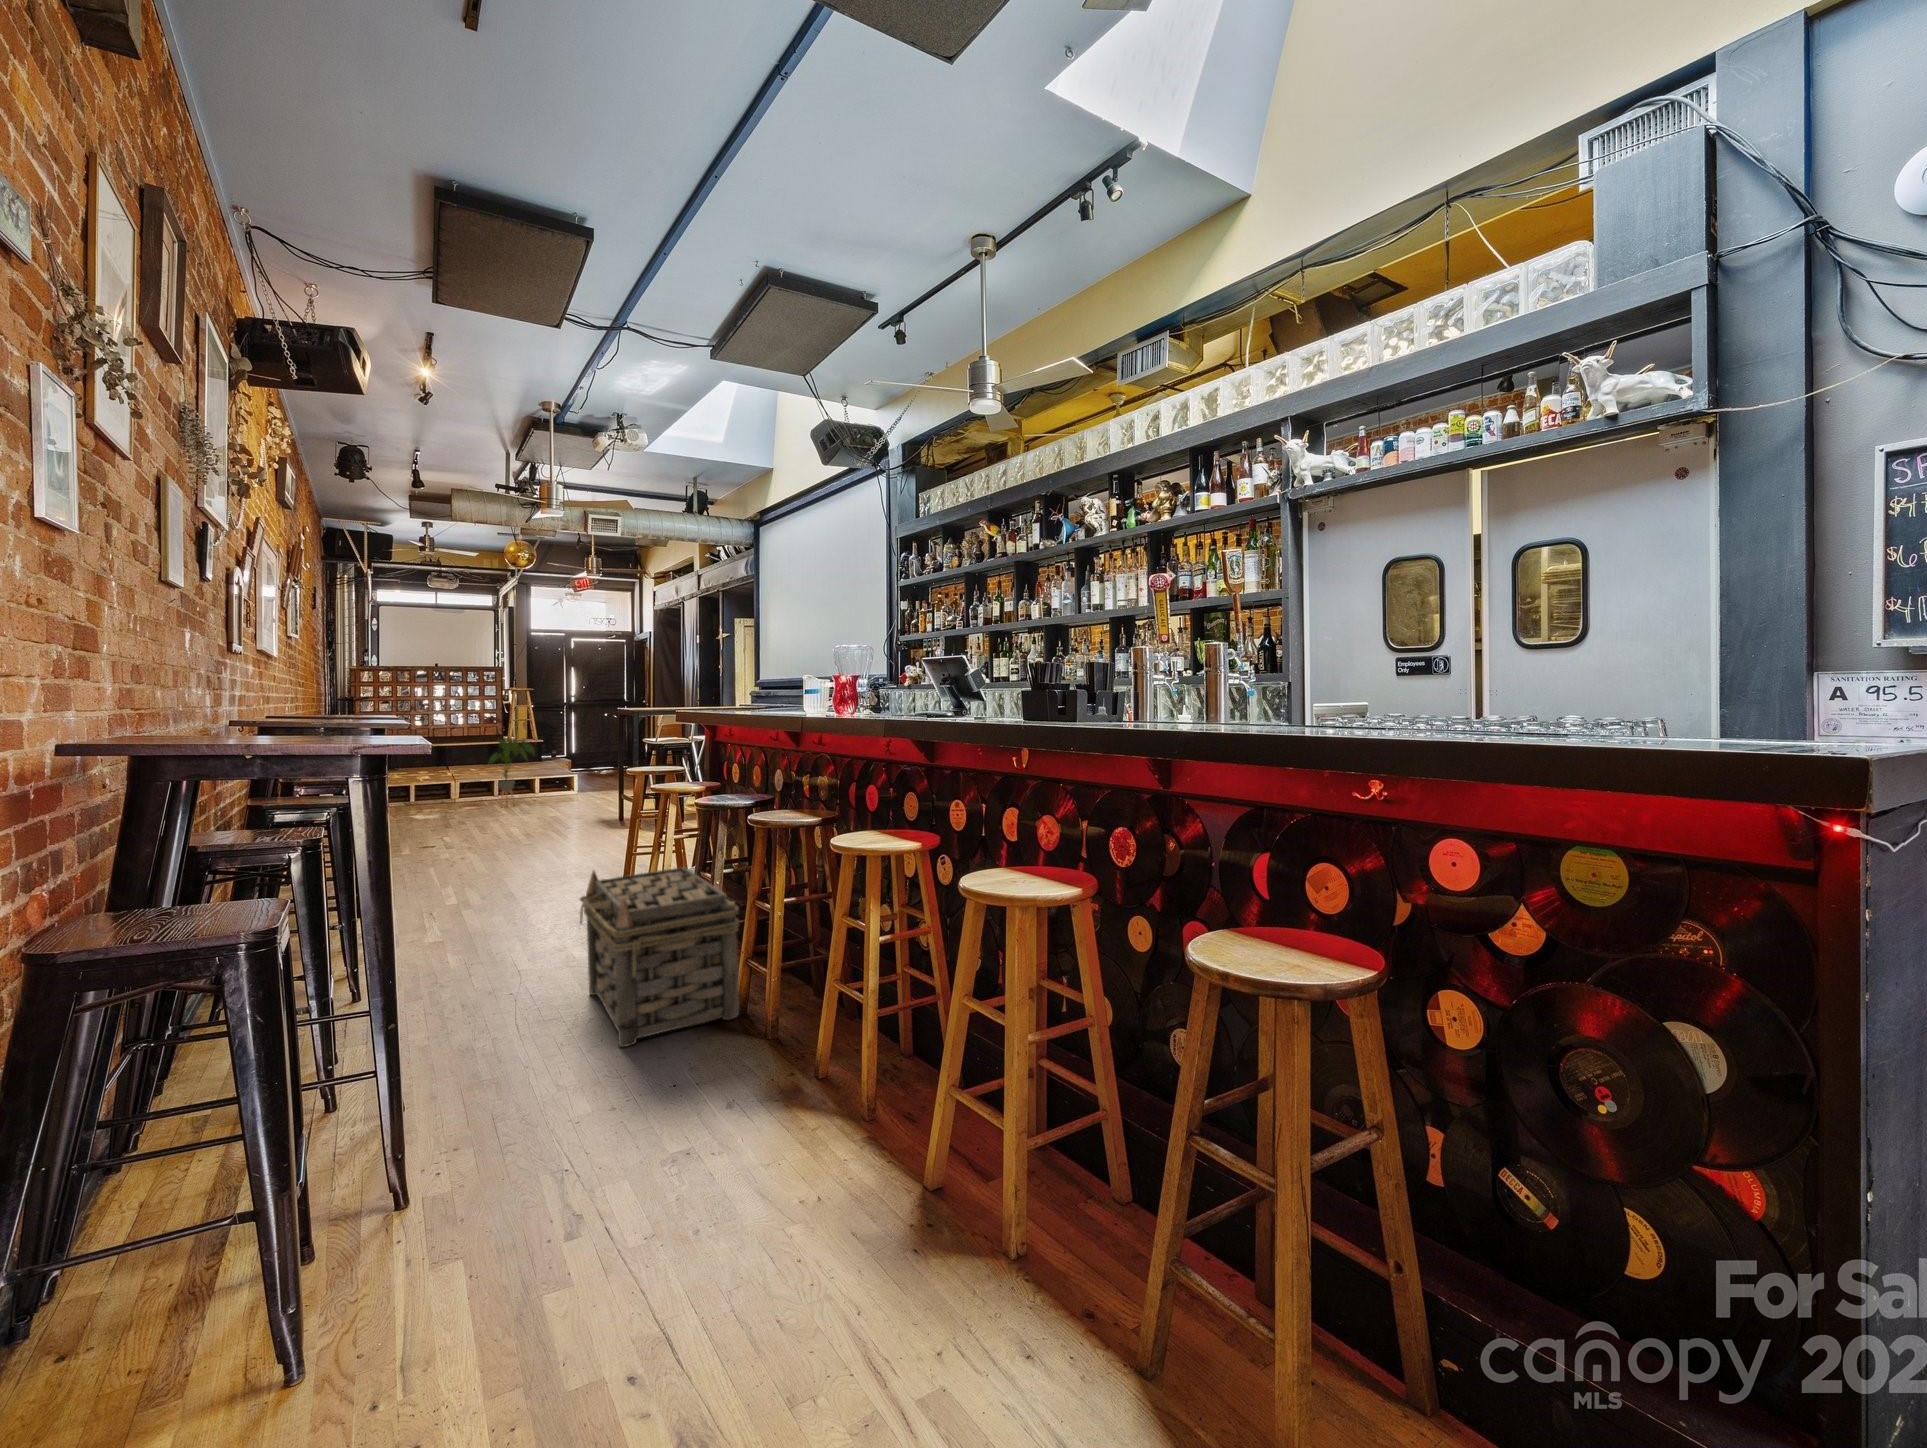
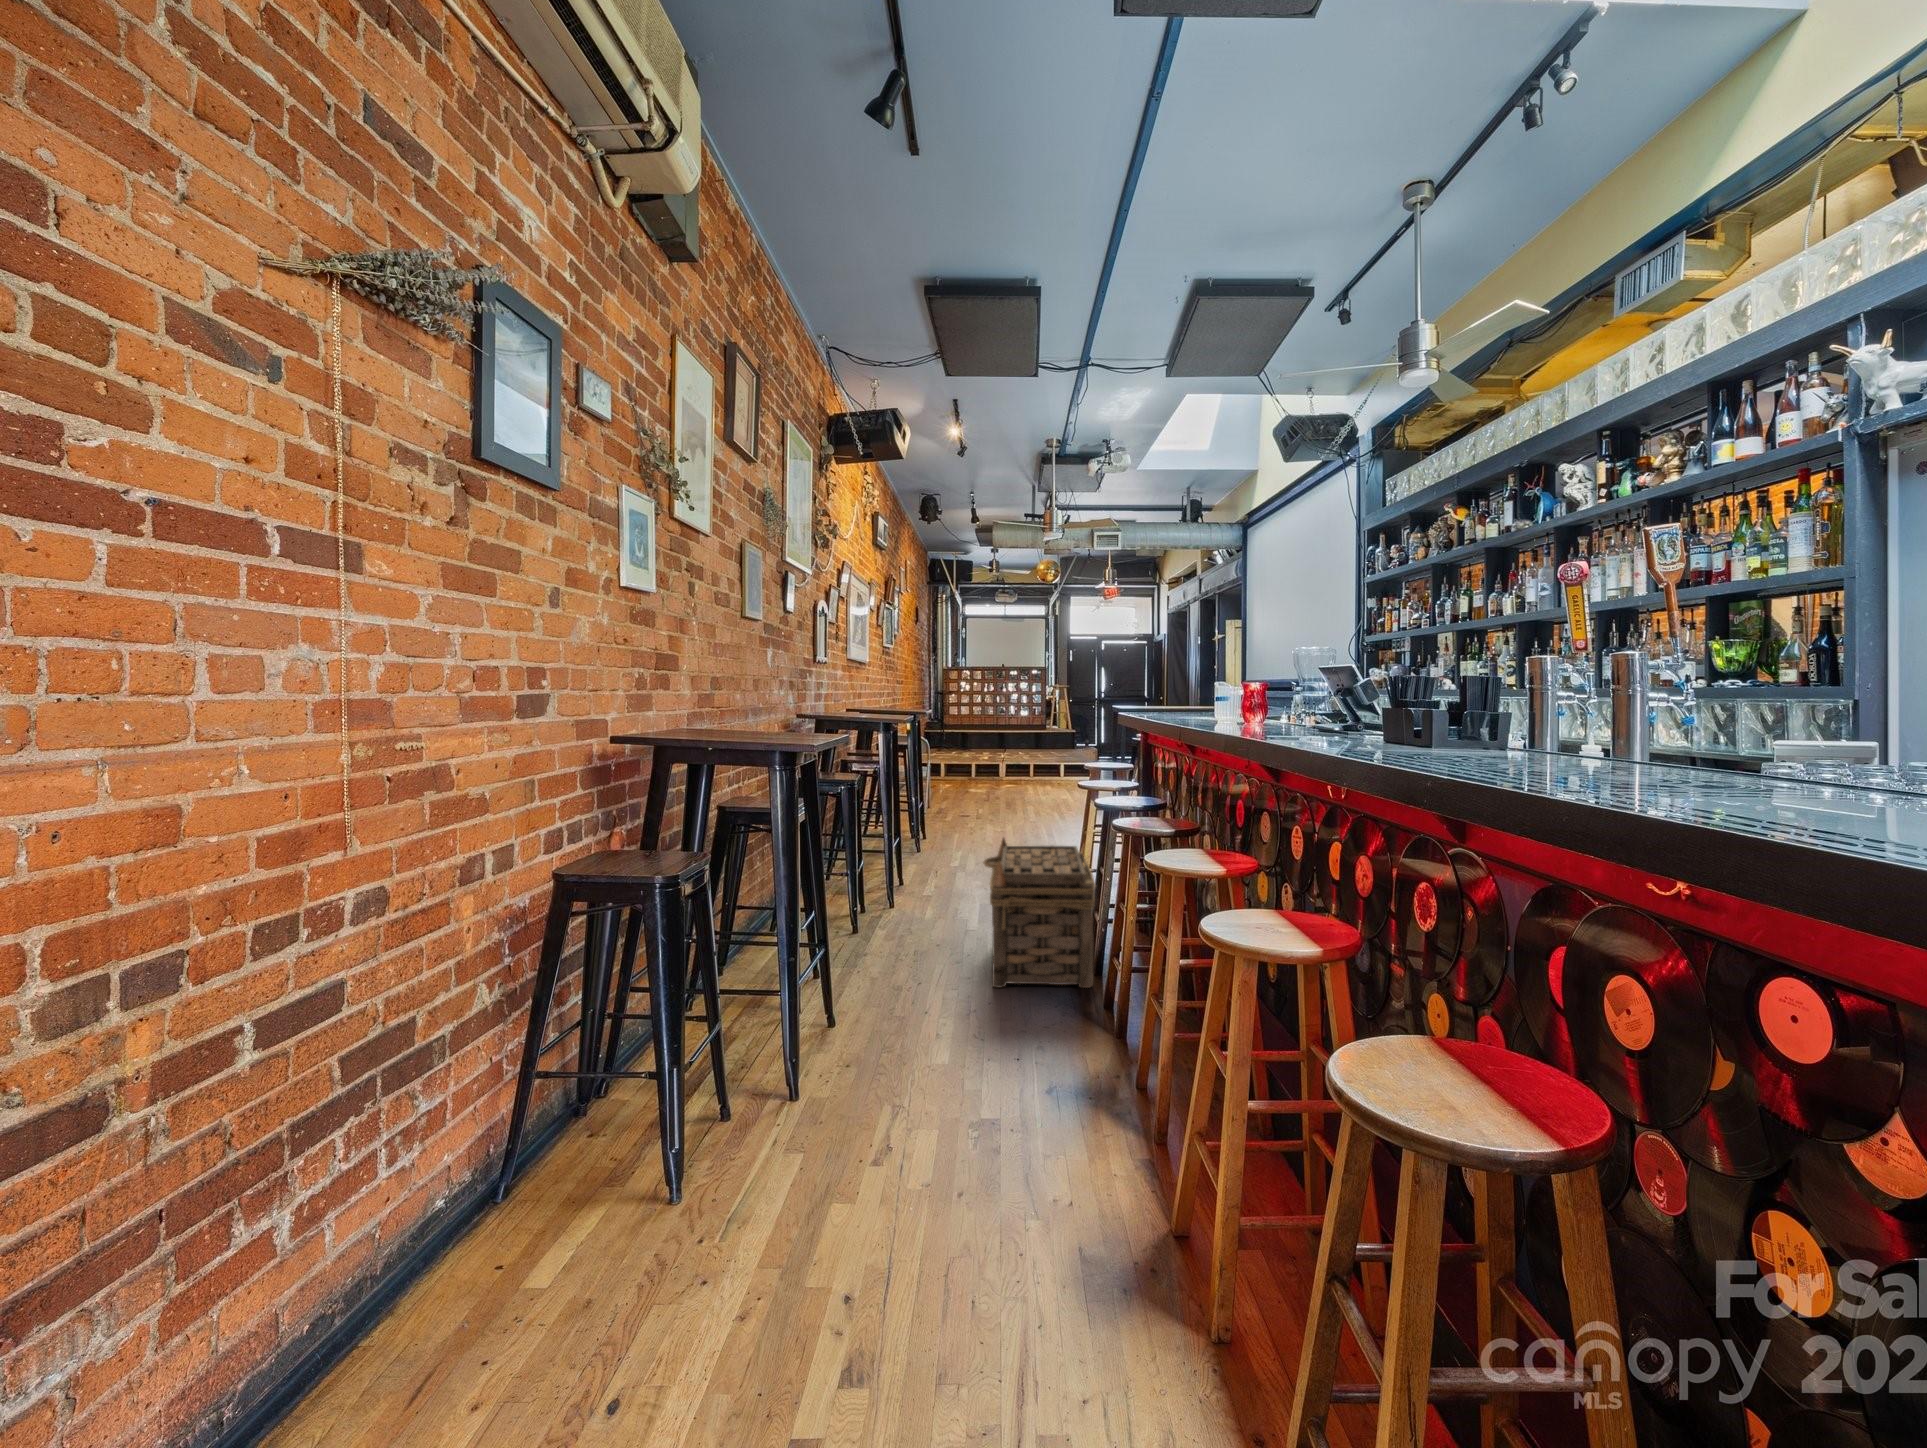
house plant: present [489,738,534,806] -> none [1017,725,1051,784]

